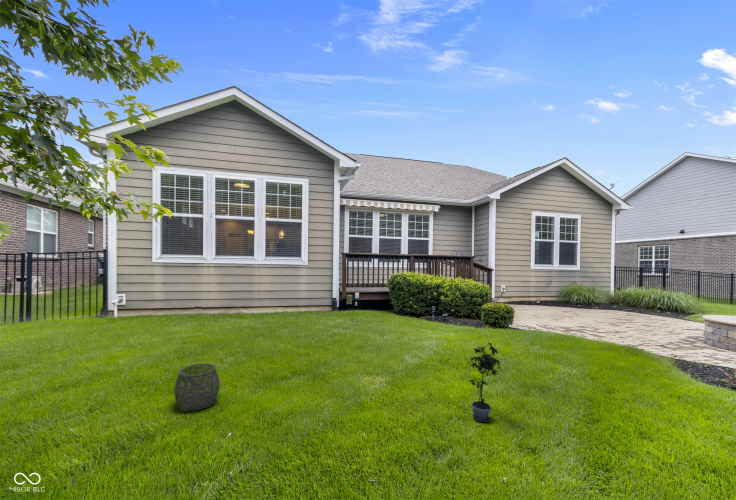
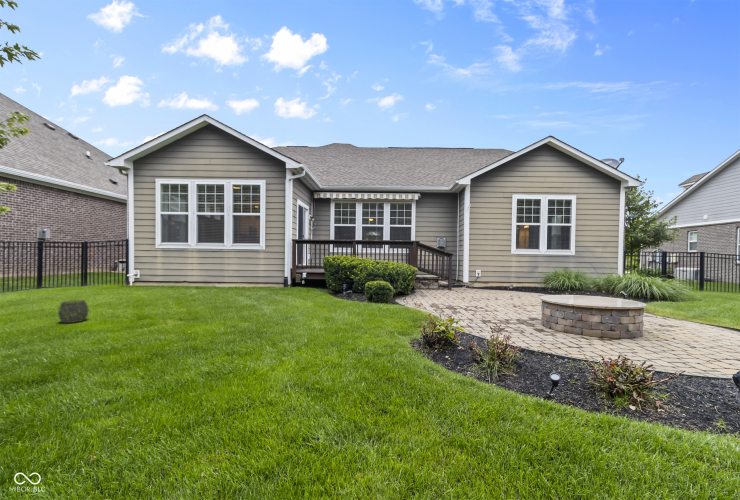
potted plant: present [467,343,501,422] -> none [176,288,202,338]

